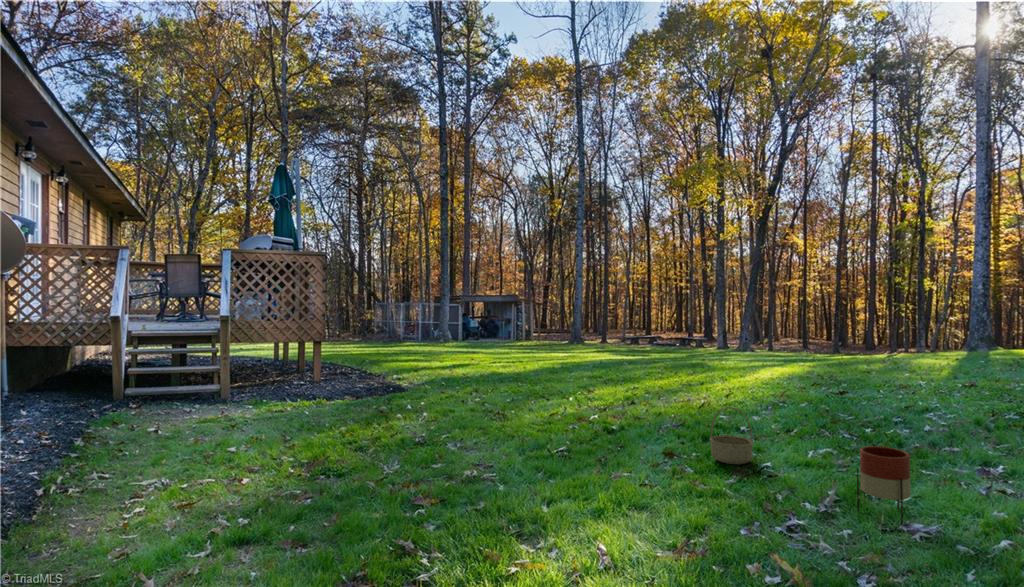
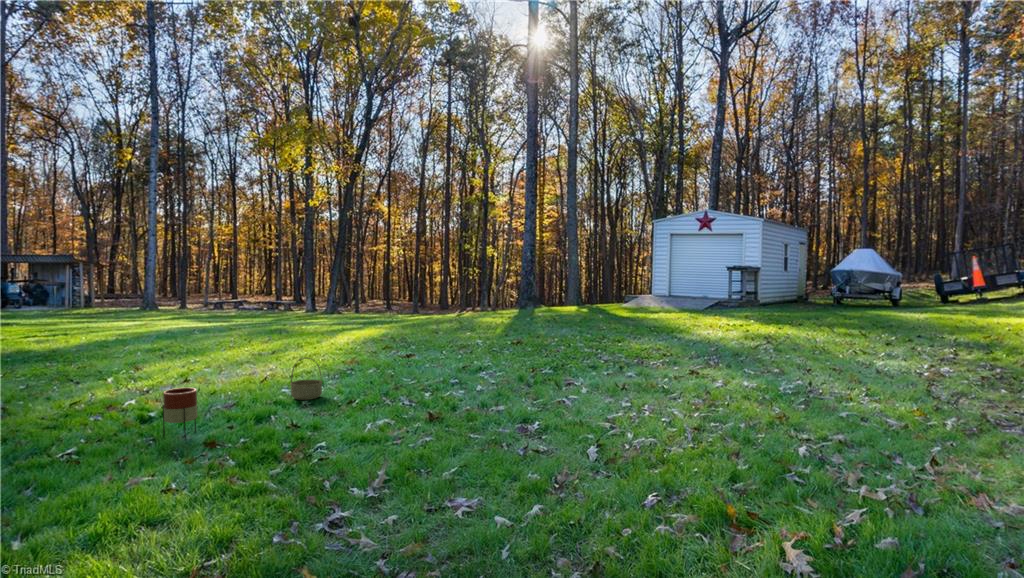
planter: present [857,446,911,525] -> present [162,388,198,438]

